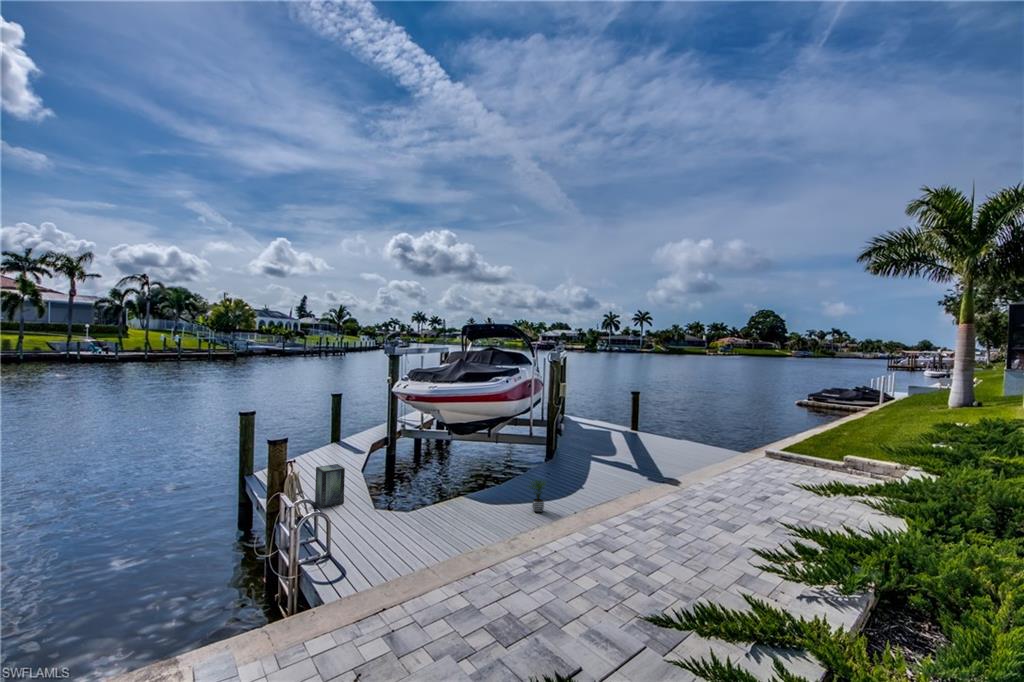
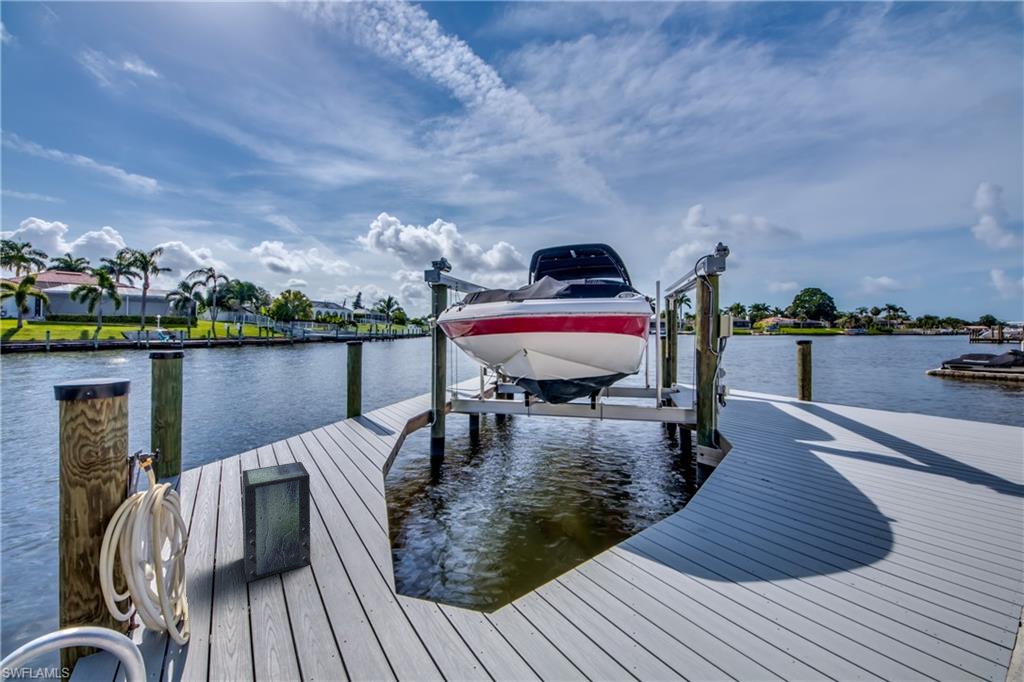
potted plant: present [528,480,546,513] -> none [831,508,920,622]

